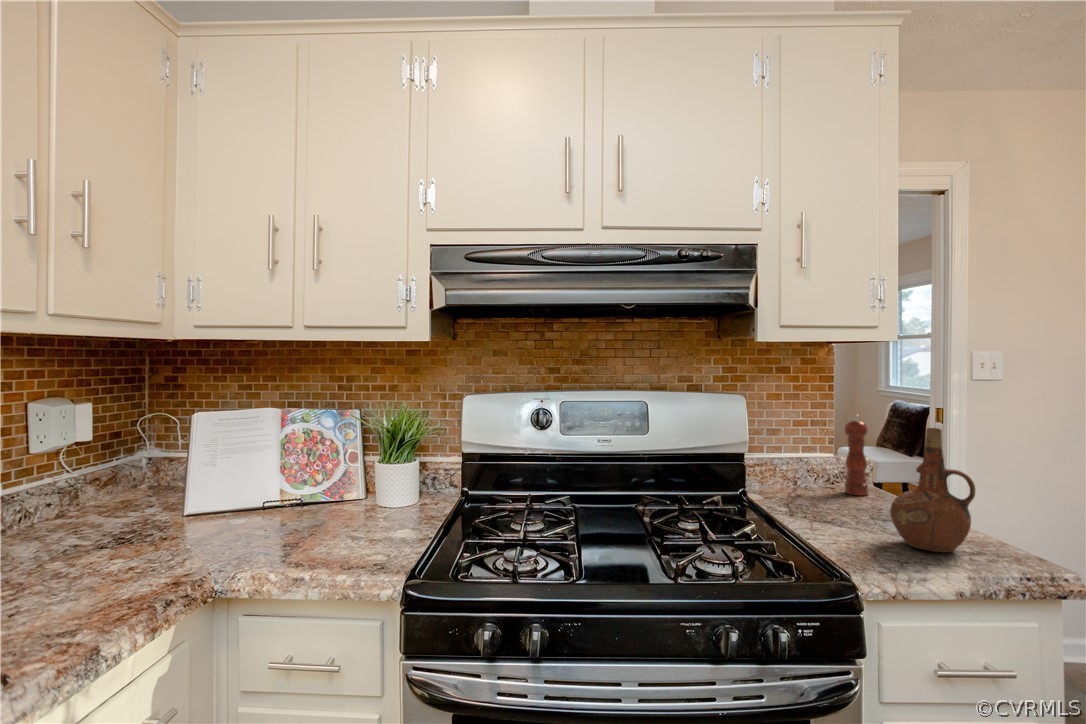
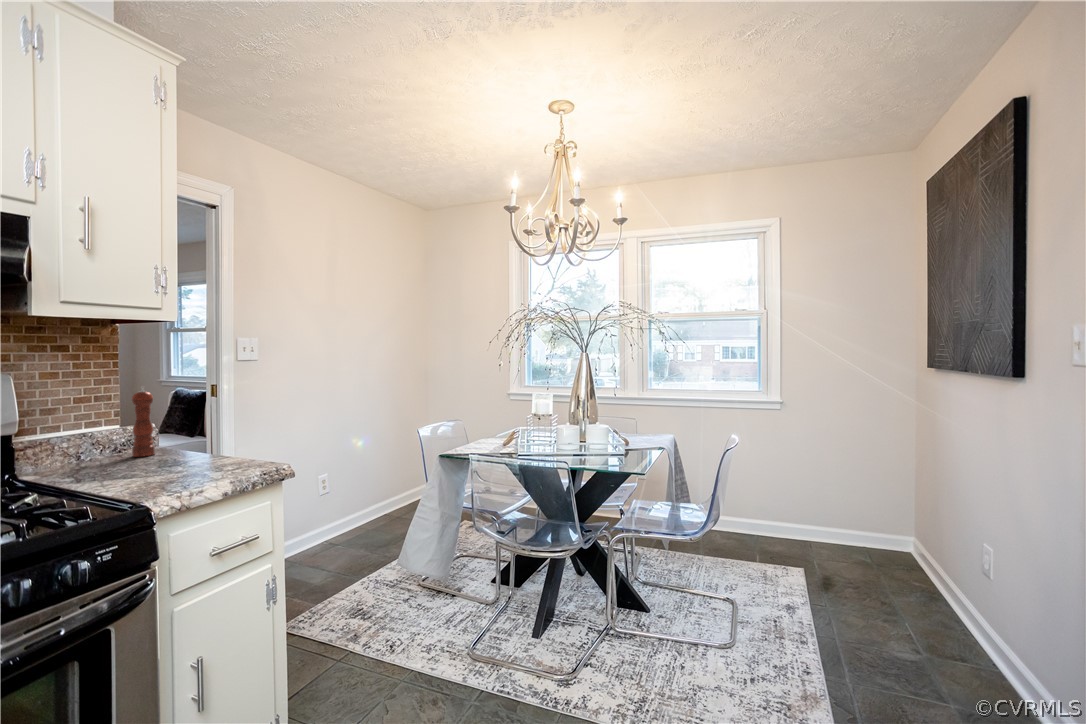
ceramic pitcher: present [890,428,976,552] -> none [175,385,236,475]

